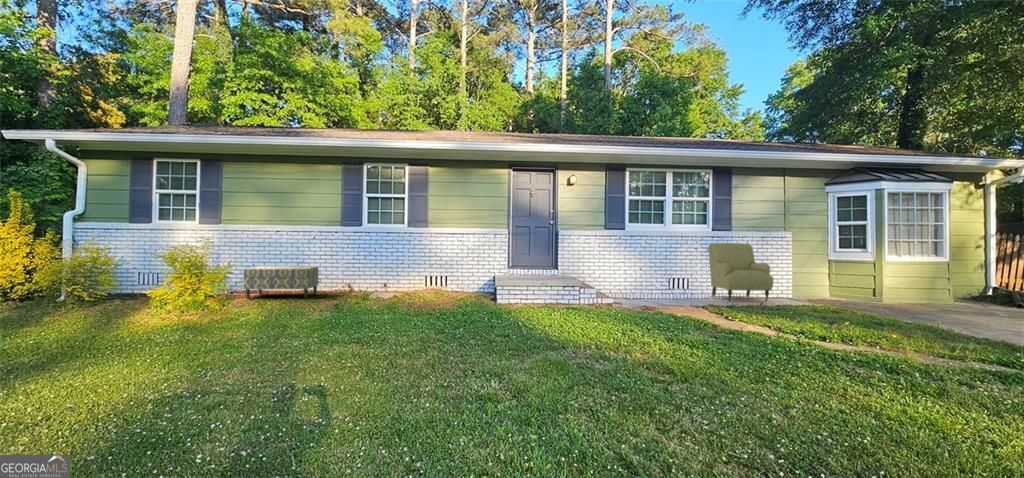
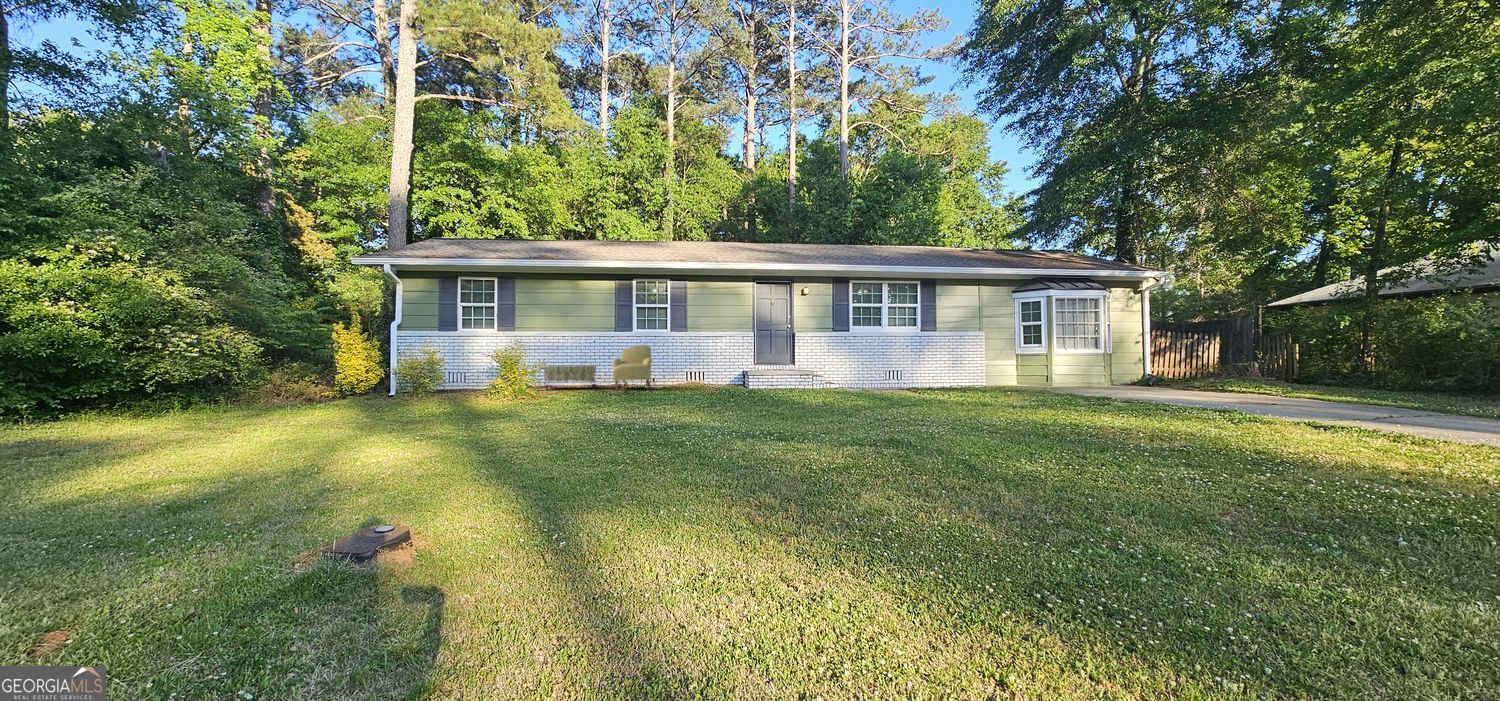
chair: present [708,243,774,301] -> present [612,345,652,388]

